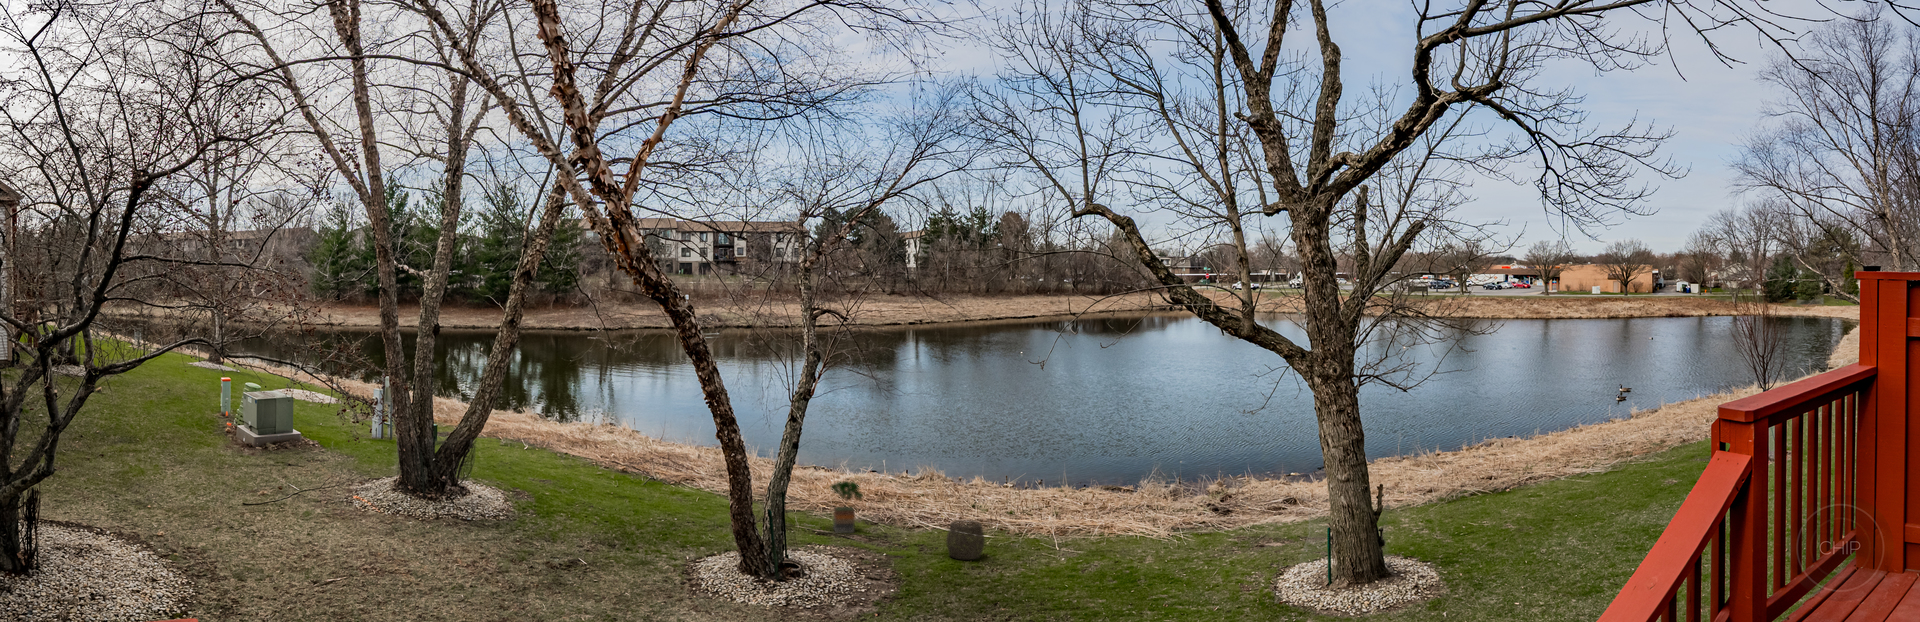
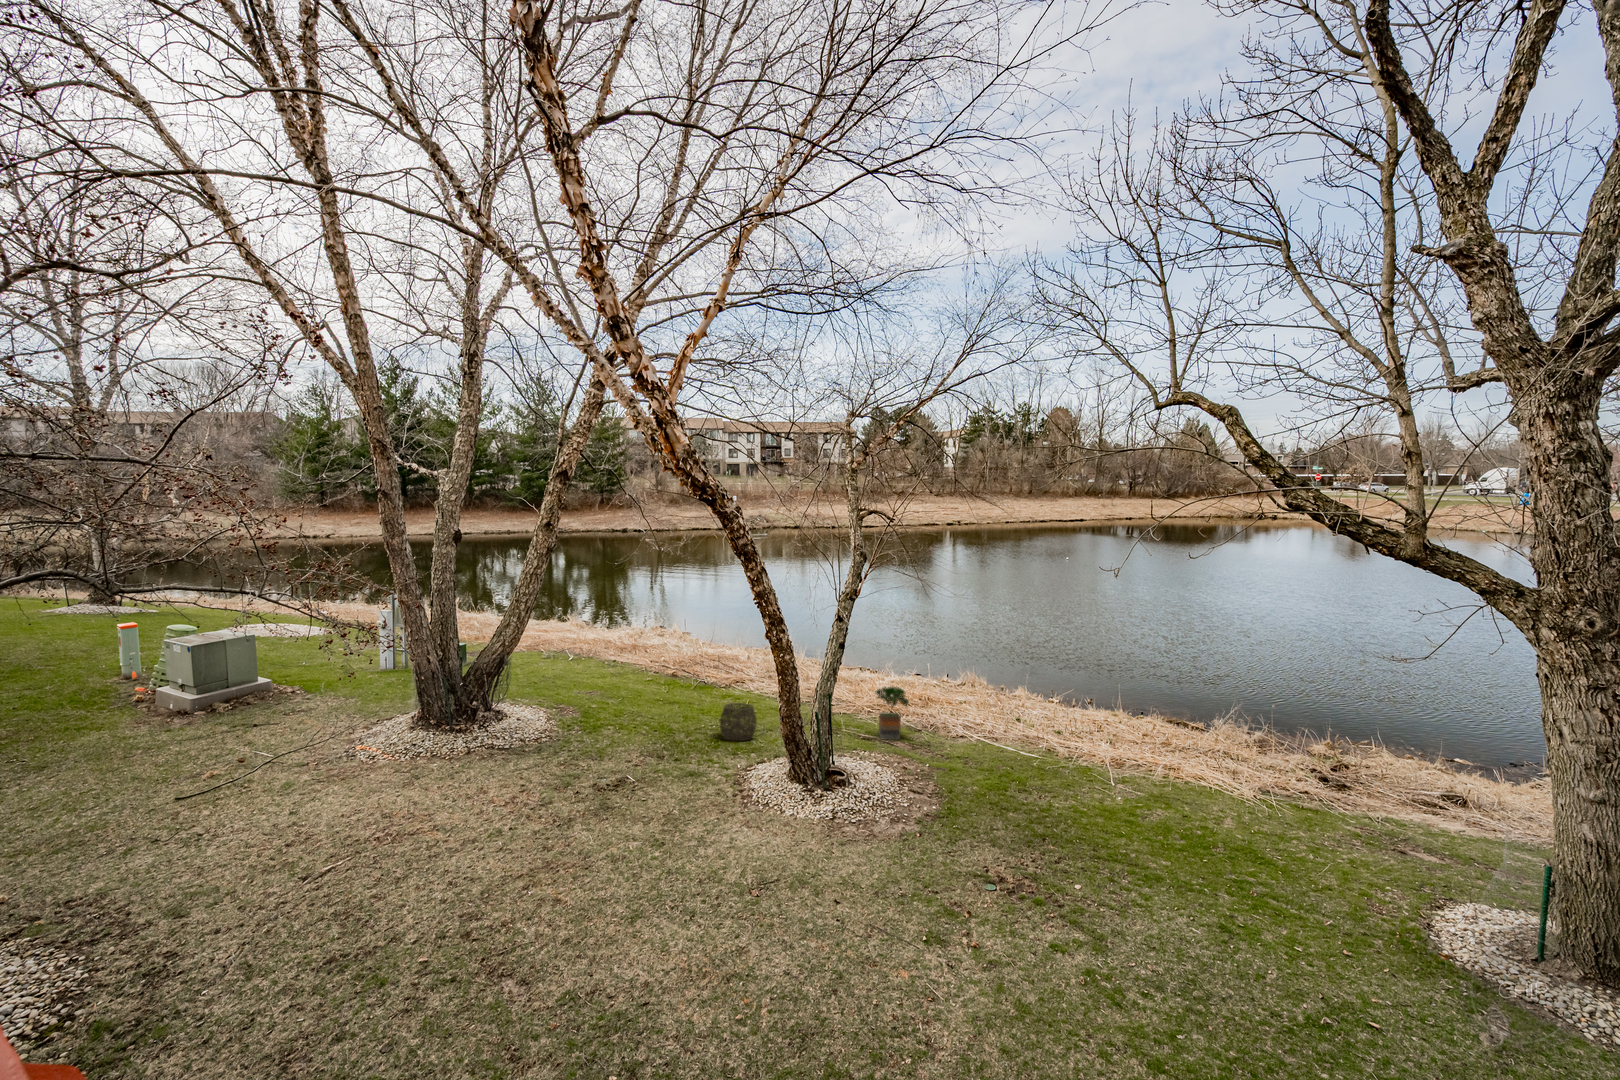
woven basket: present [947,520,984,560] -> present [720,703,757,741]

